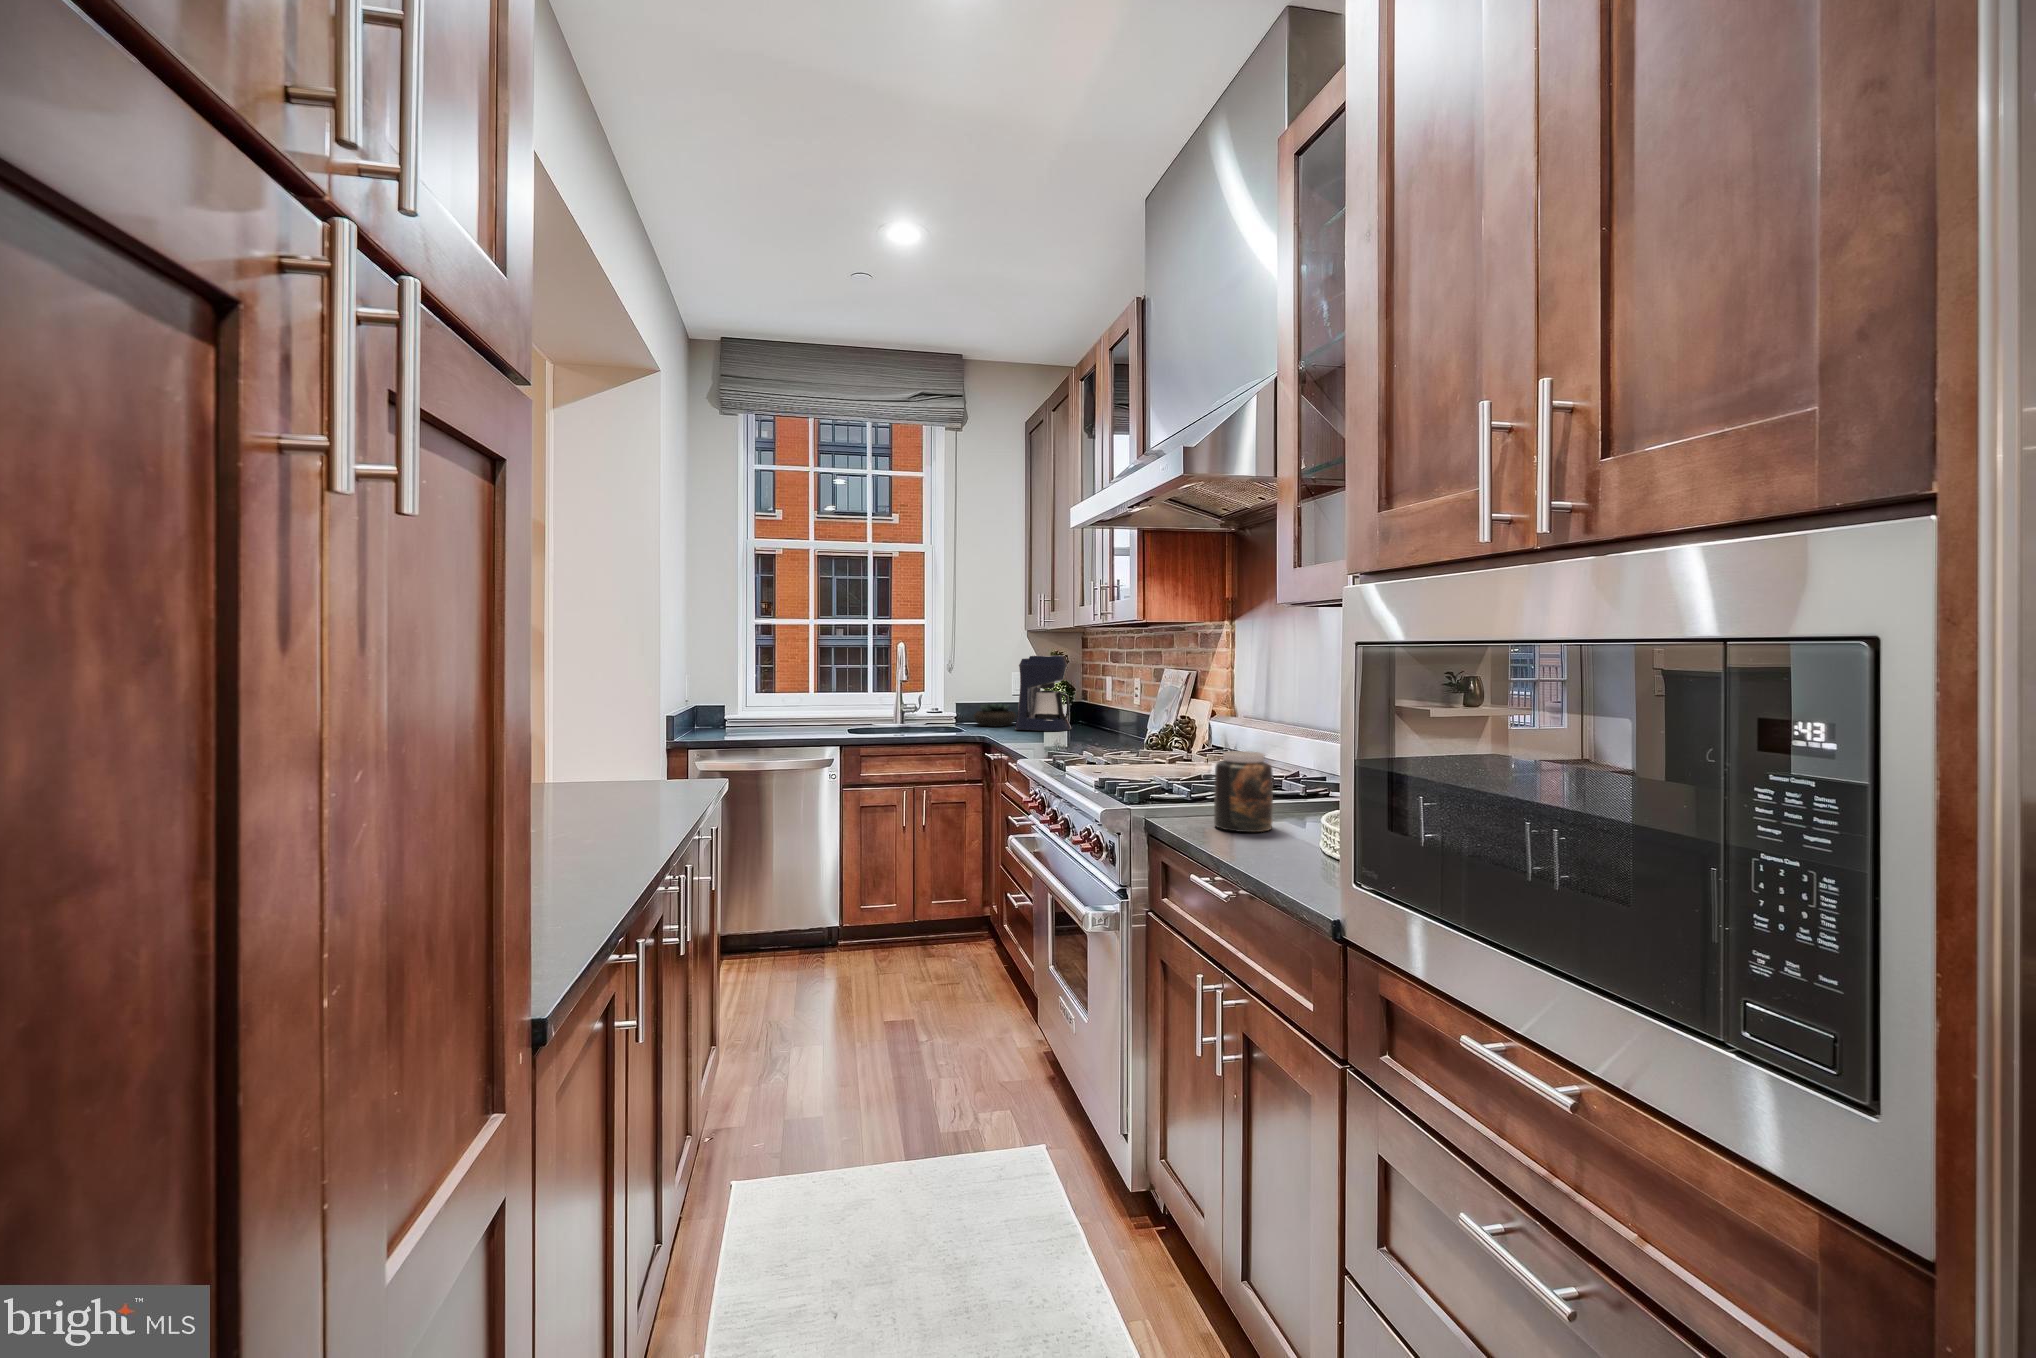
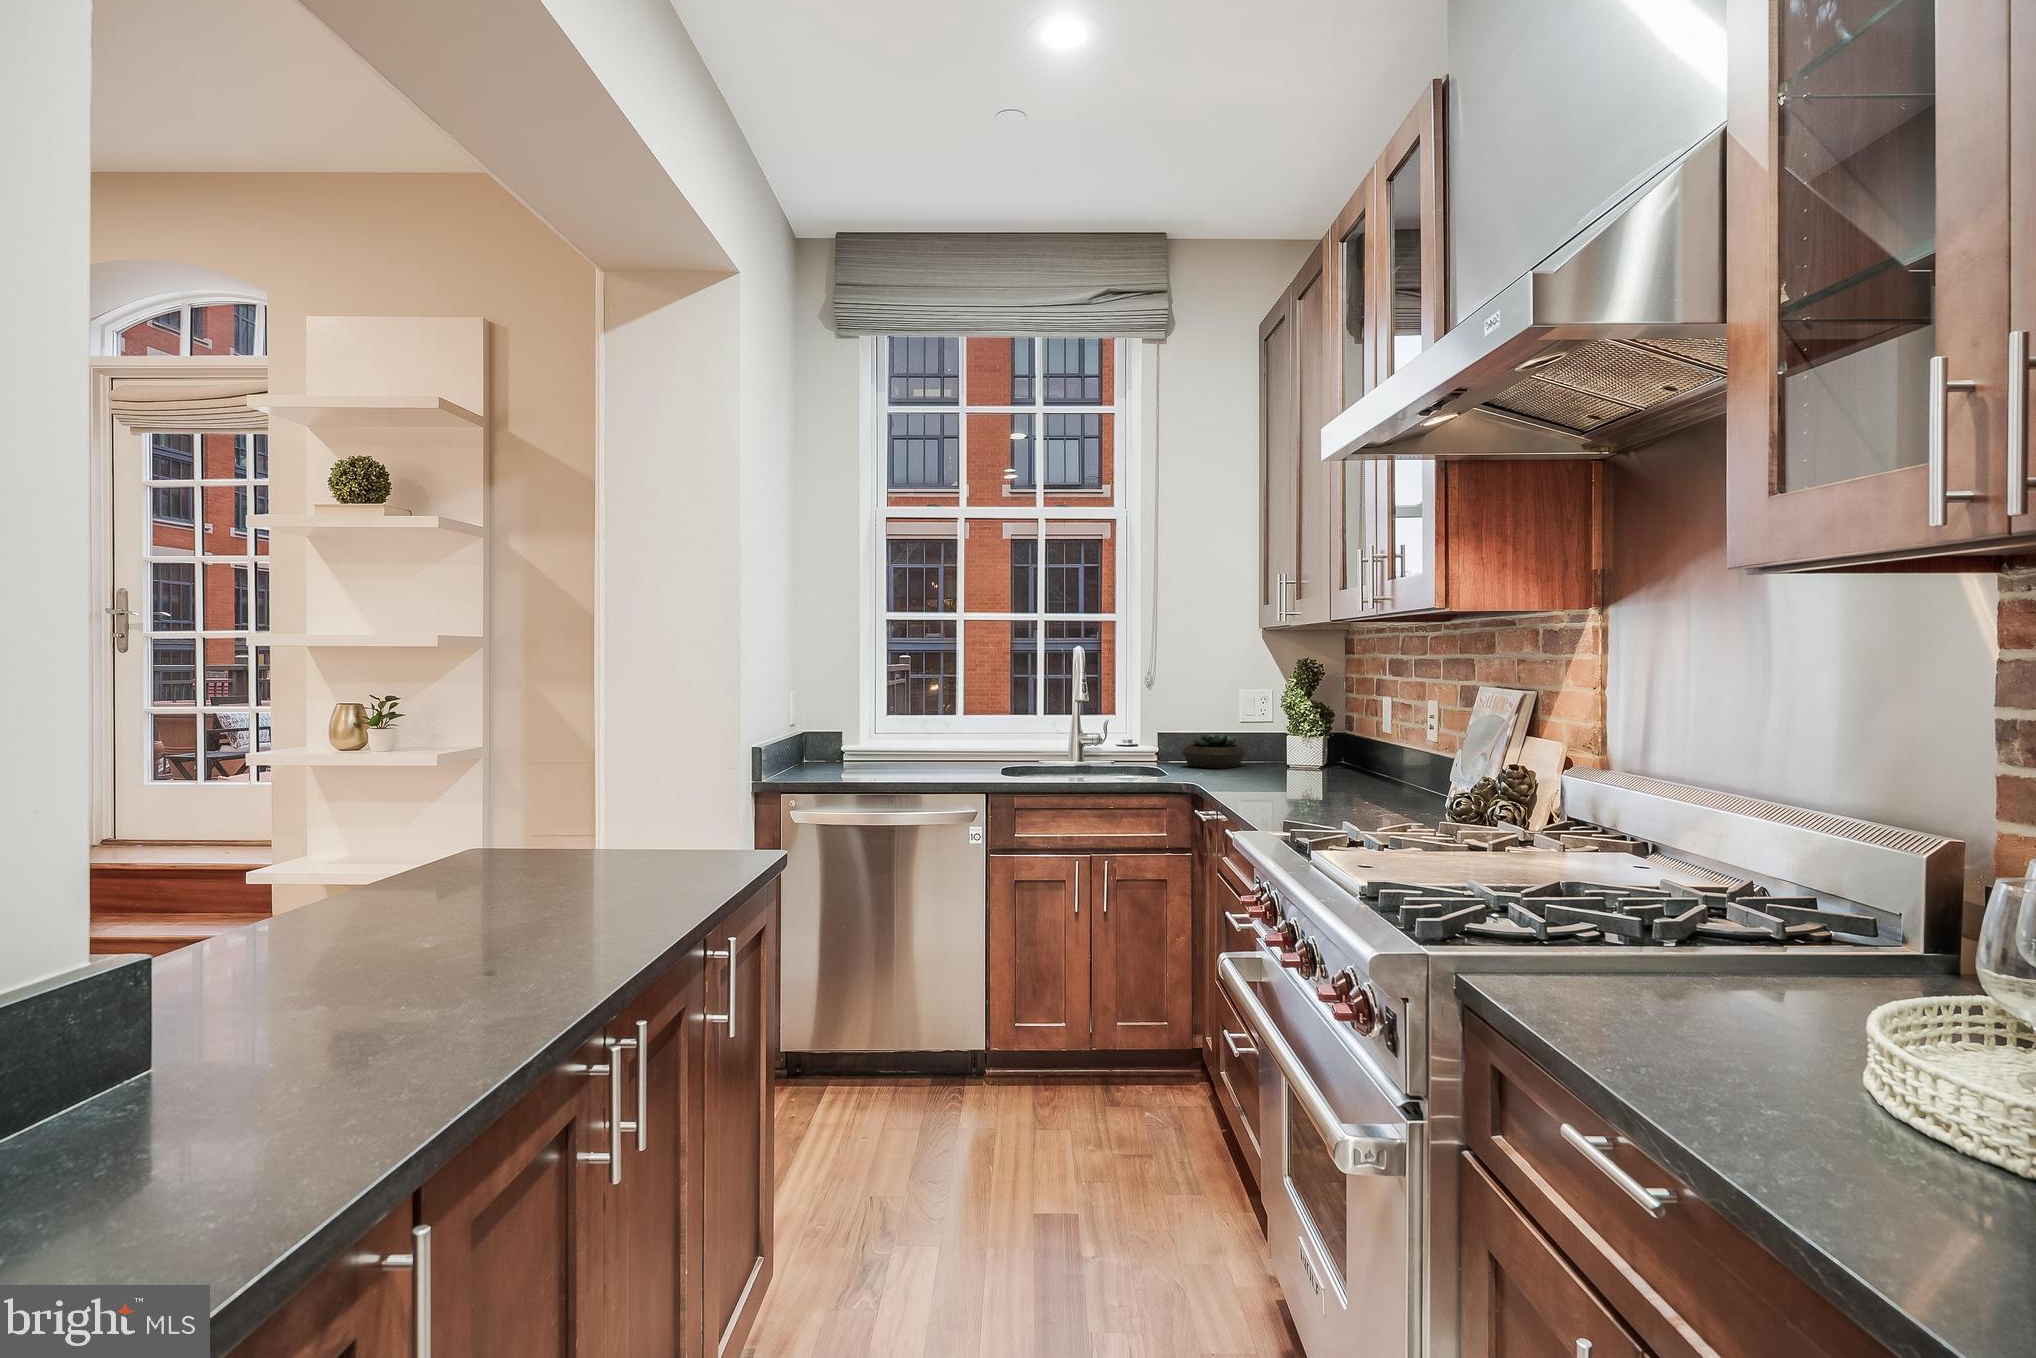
coffee maker: present [1015,656,1071,731] -> none [1242,664,1329,778]
jar: present [1214,751,1273,832] -> none [1599,864,1728,1036]

